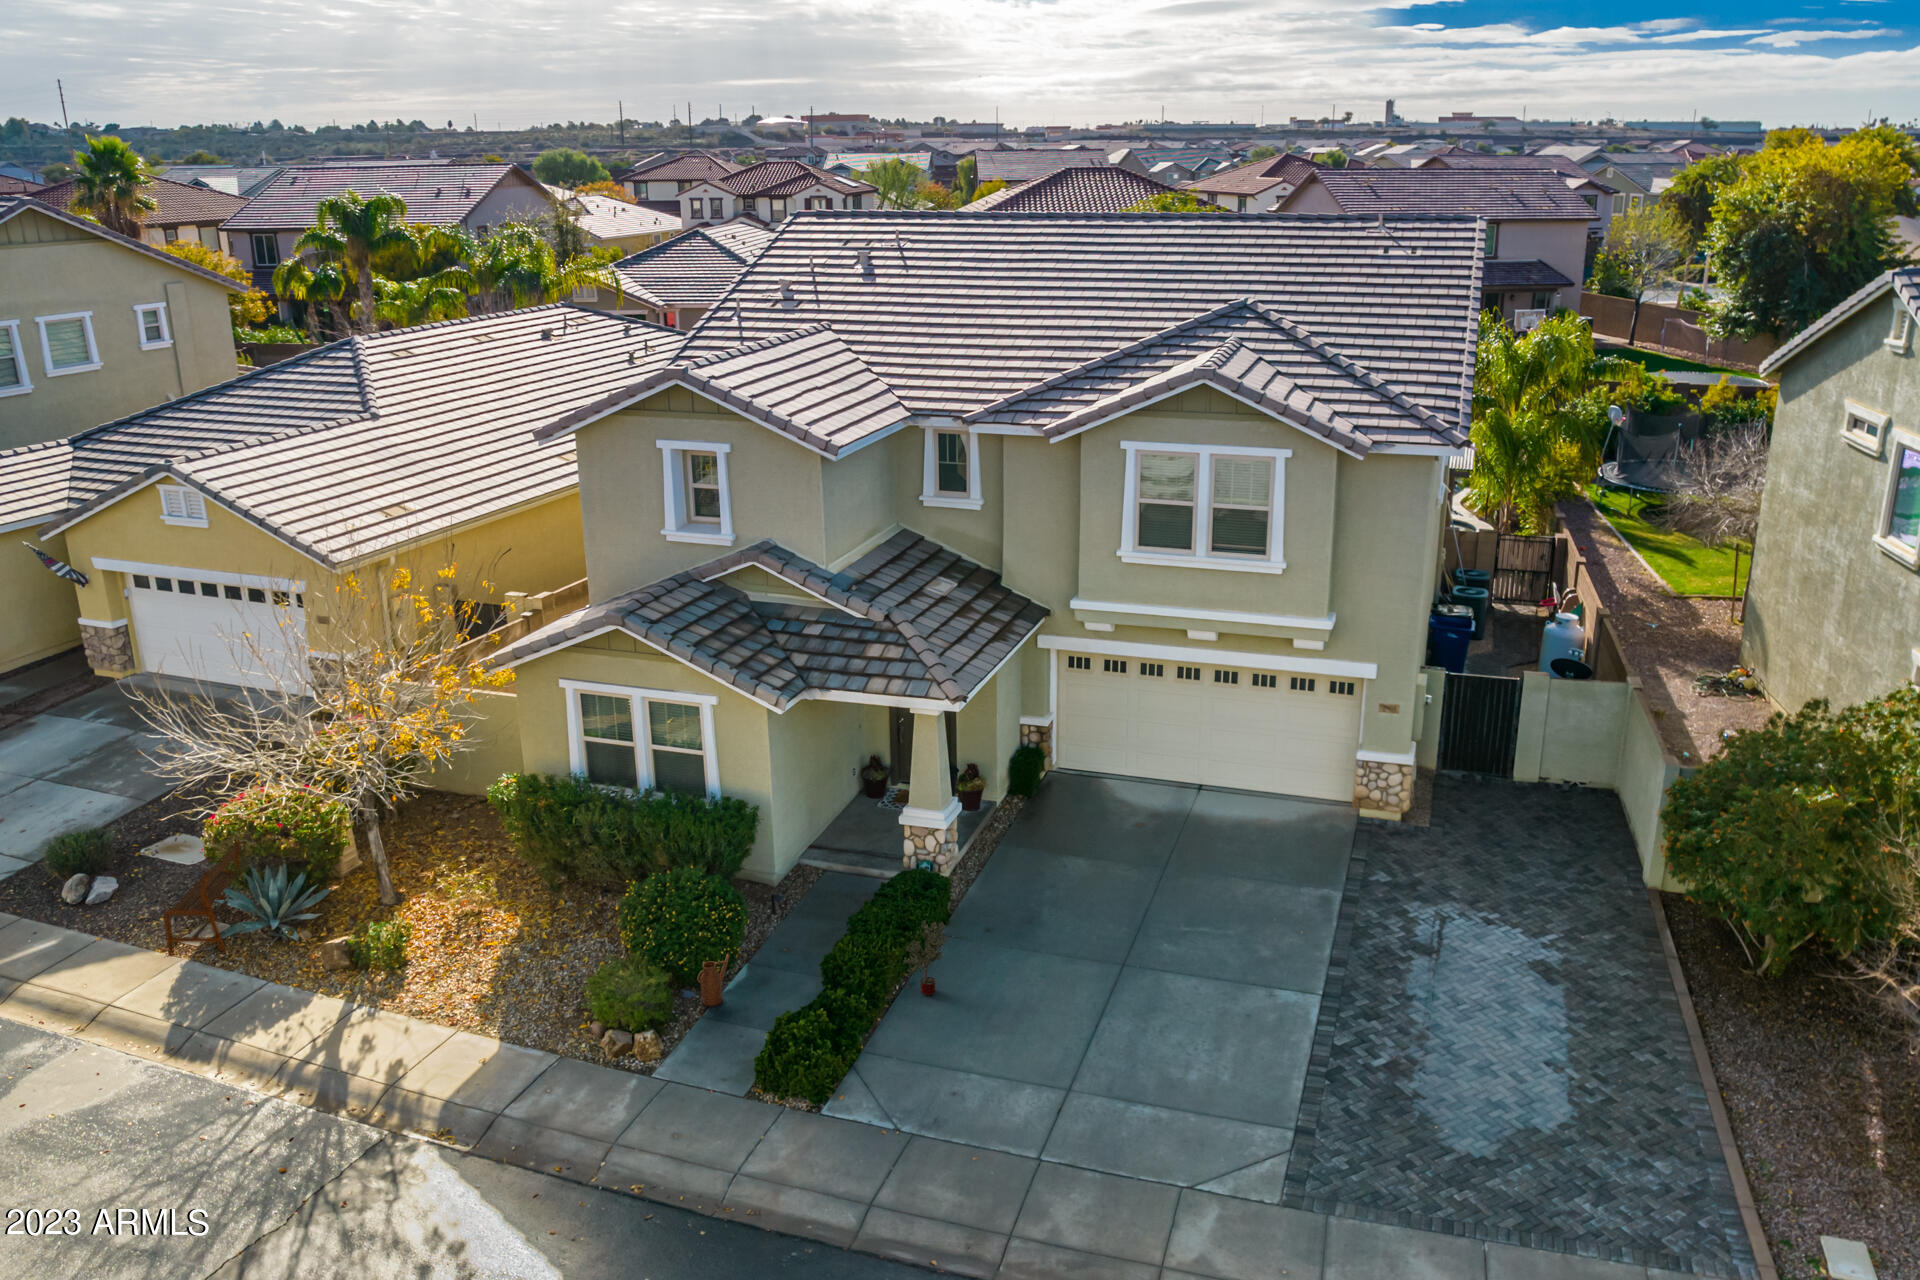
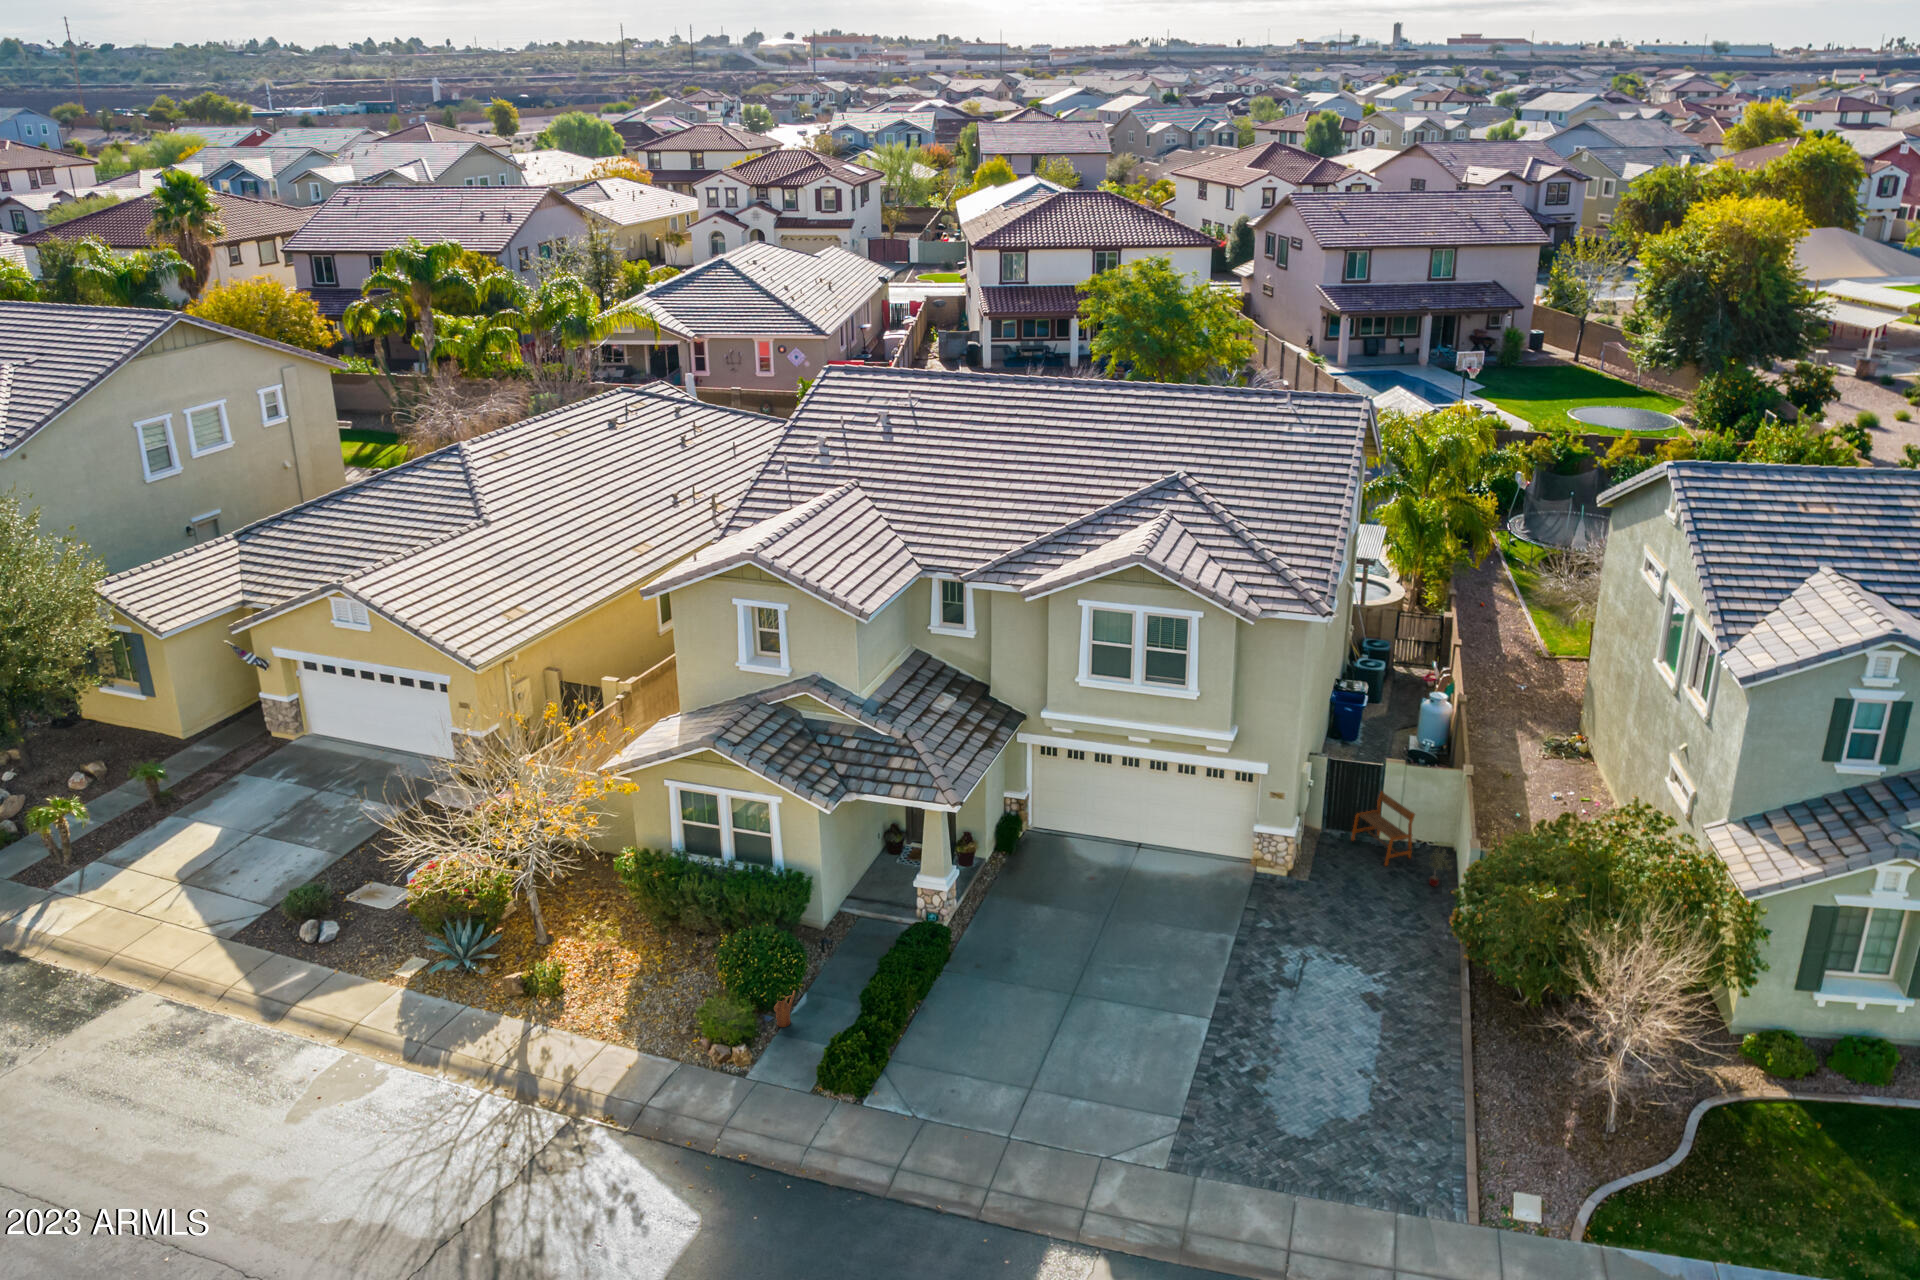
bench: present [164,841,241,955] -> present [1351,791,1415,866]
potted tree: present [903,920,948,996] -> present [1429,846,1451,887]

